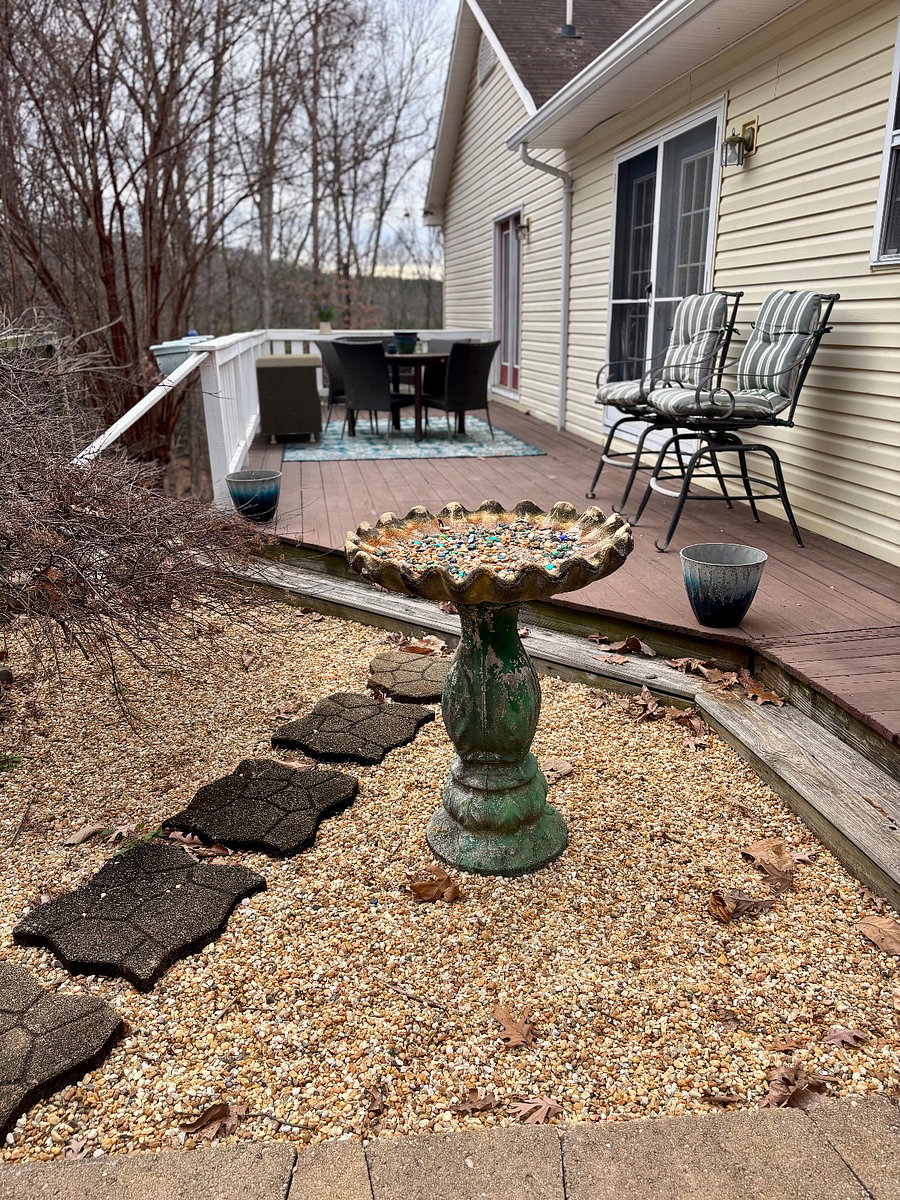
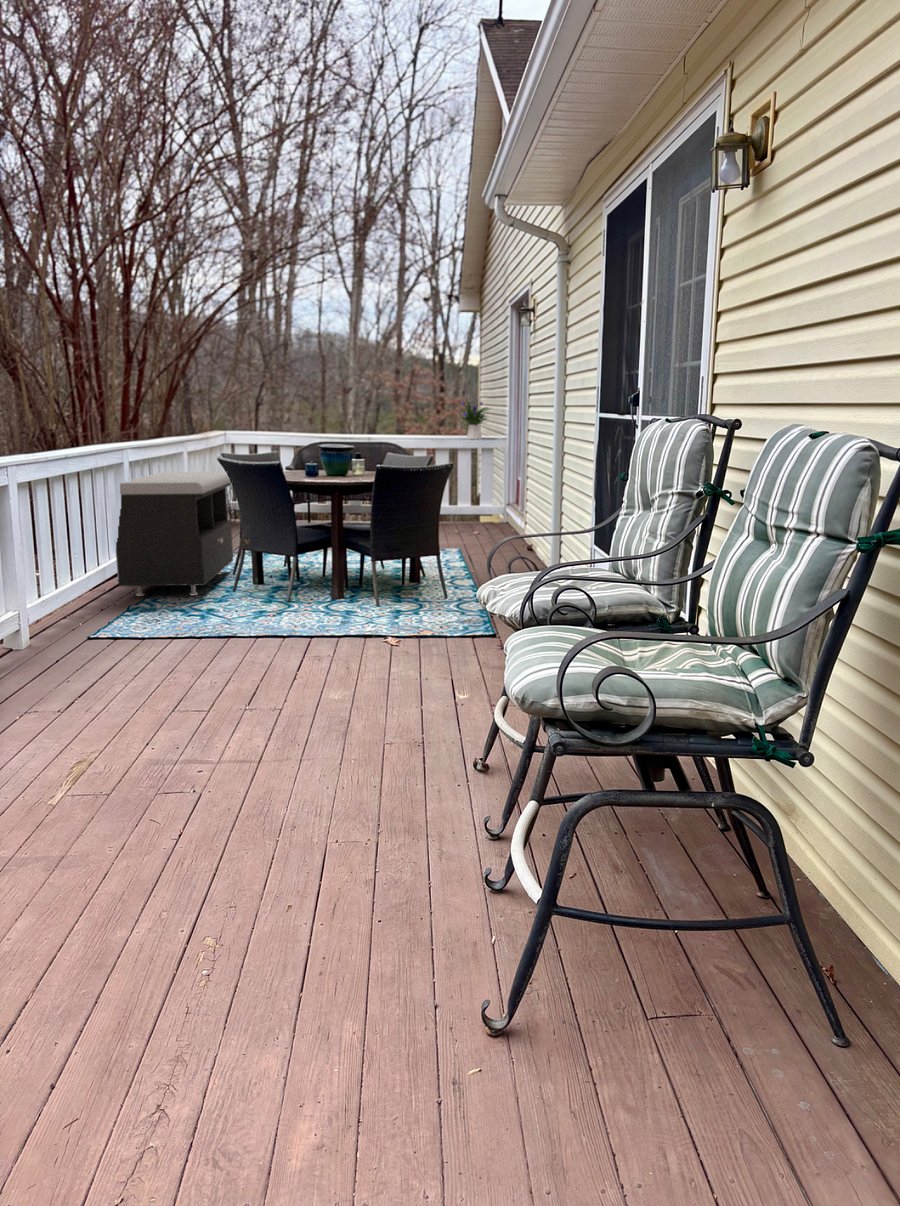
flower arrangement: present [312,300,337,335] -> present [462,400,490,439]

